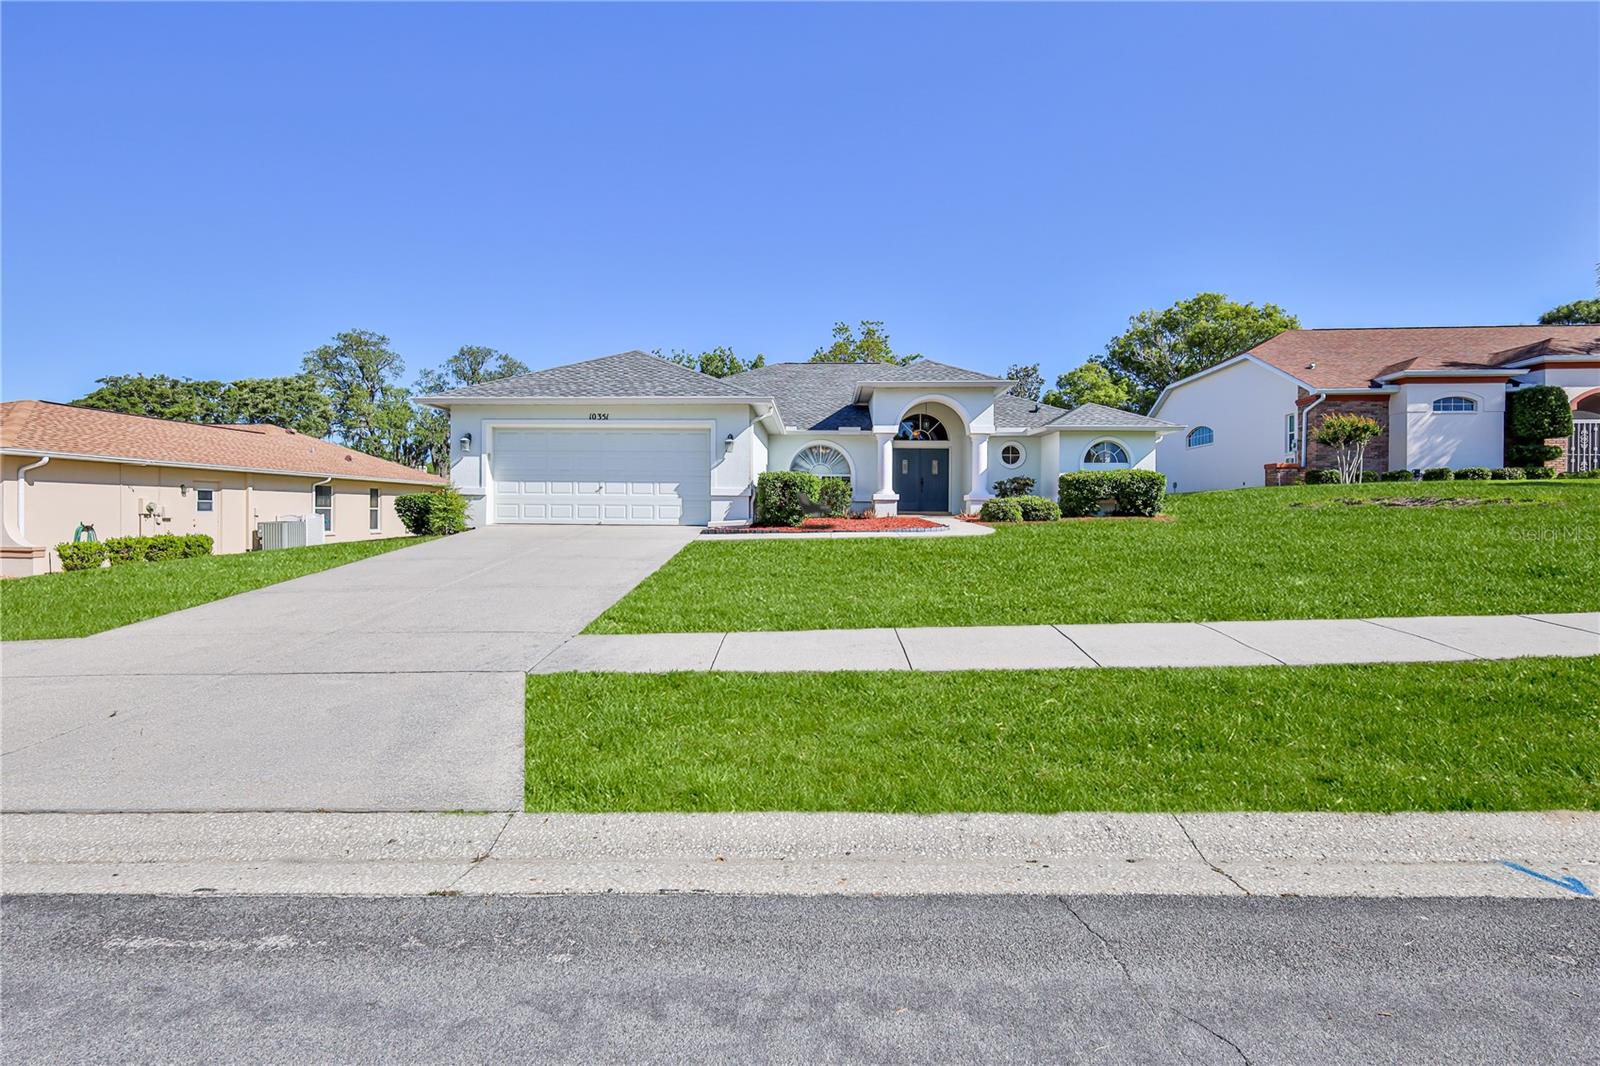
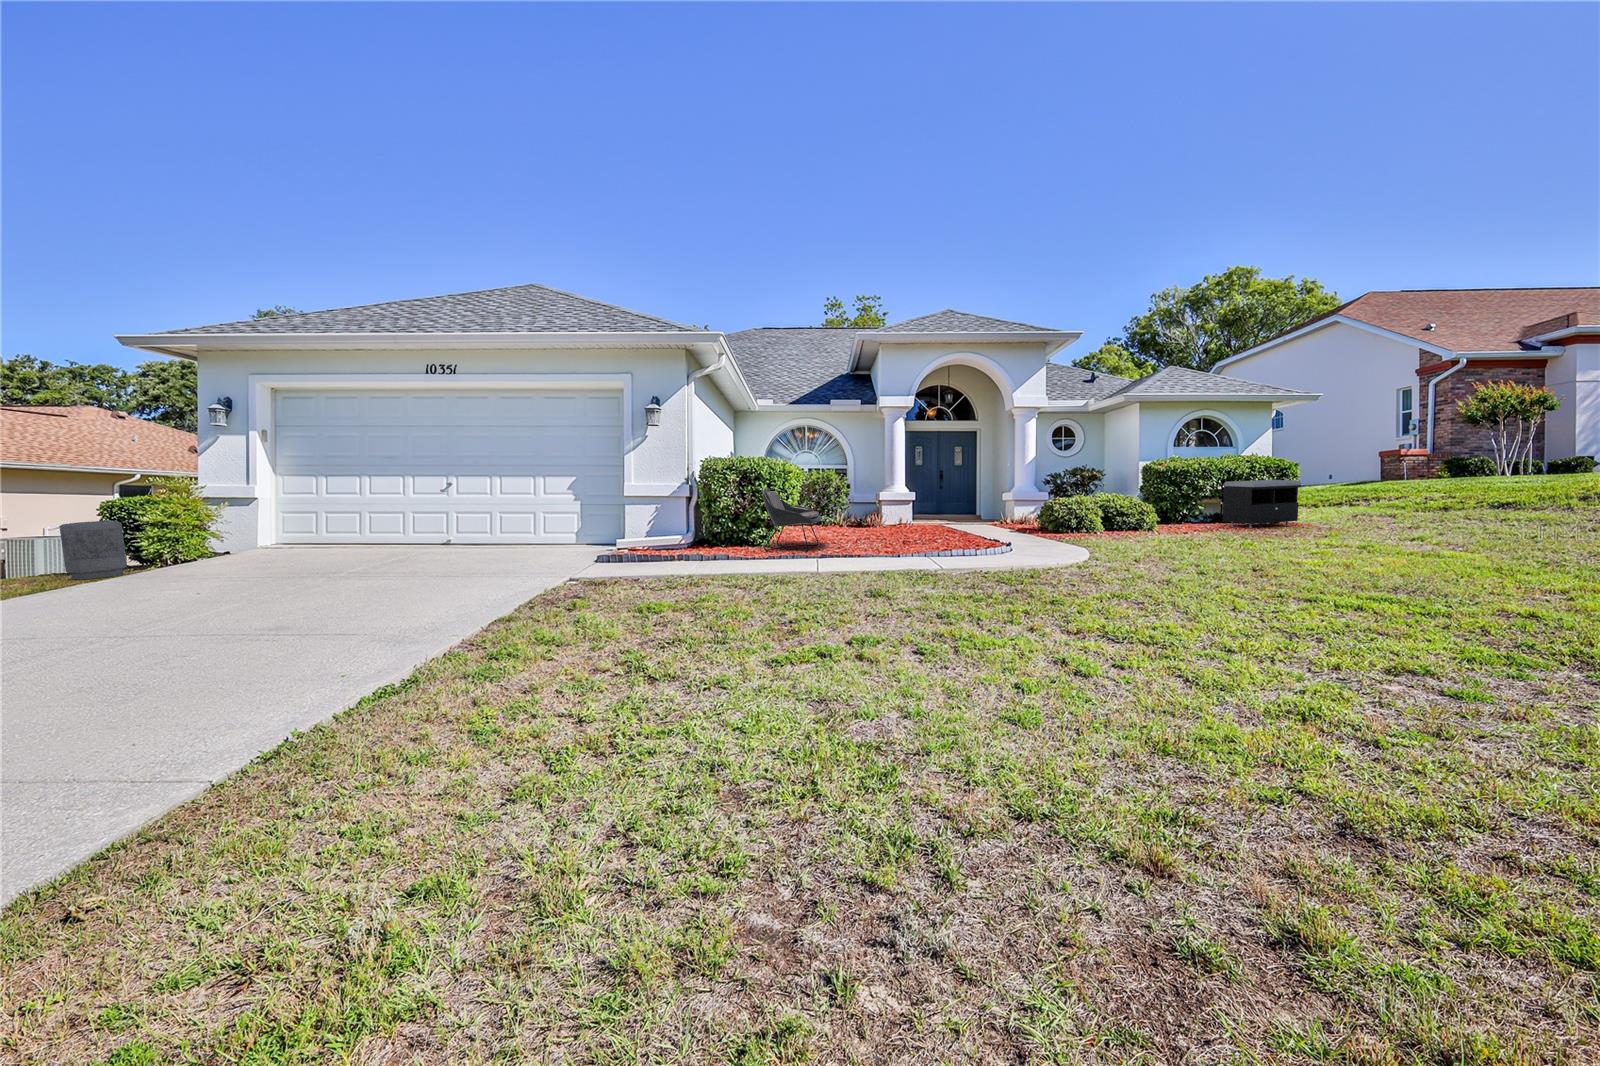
storage bench: none [1087,488,1134,518] -> present [1223,480,1301,528]
trash can: none [402,509,432,541] -> present [59,521,127,579]

